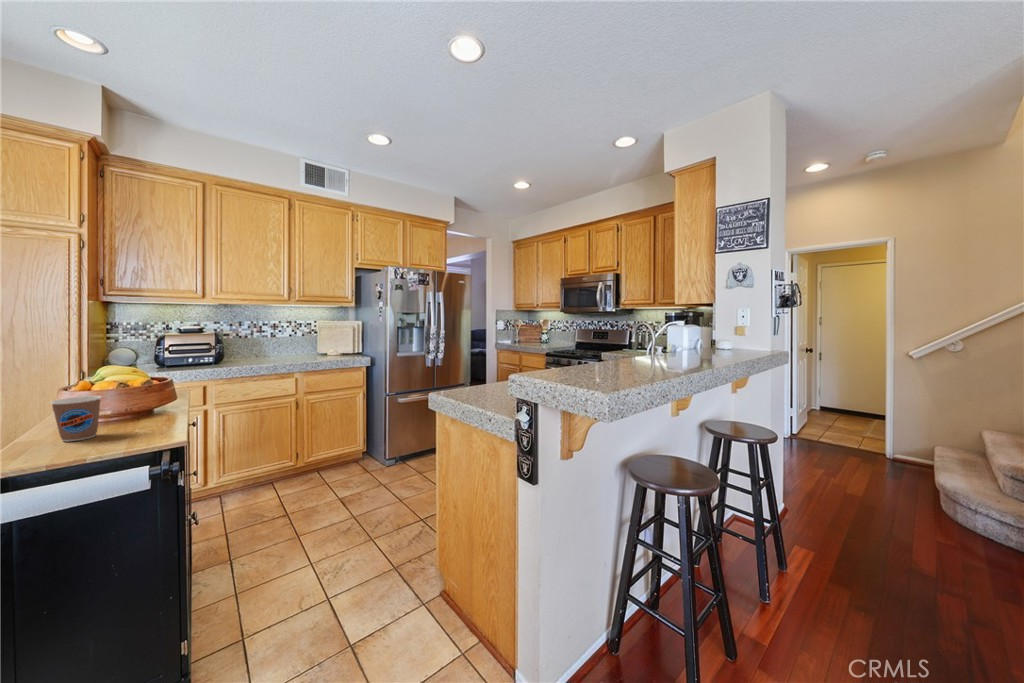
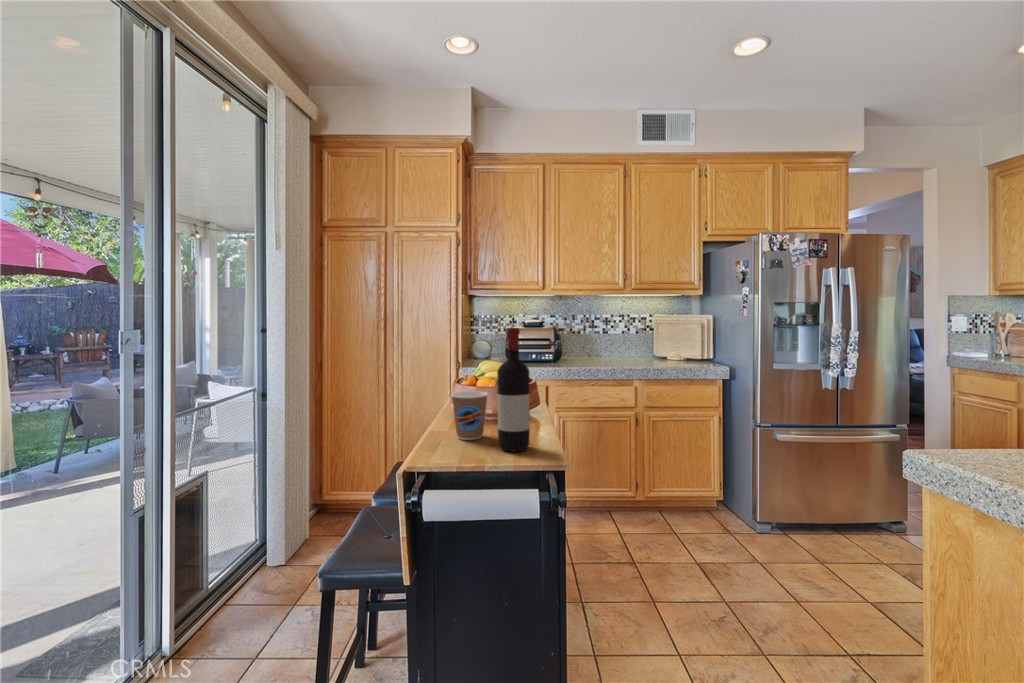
wine bottle: none [107,340,148,442] -> present [497,328,530,451]

